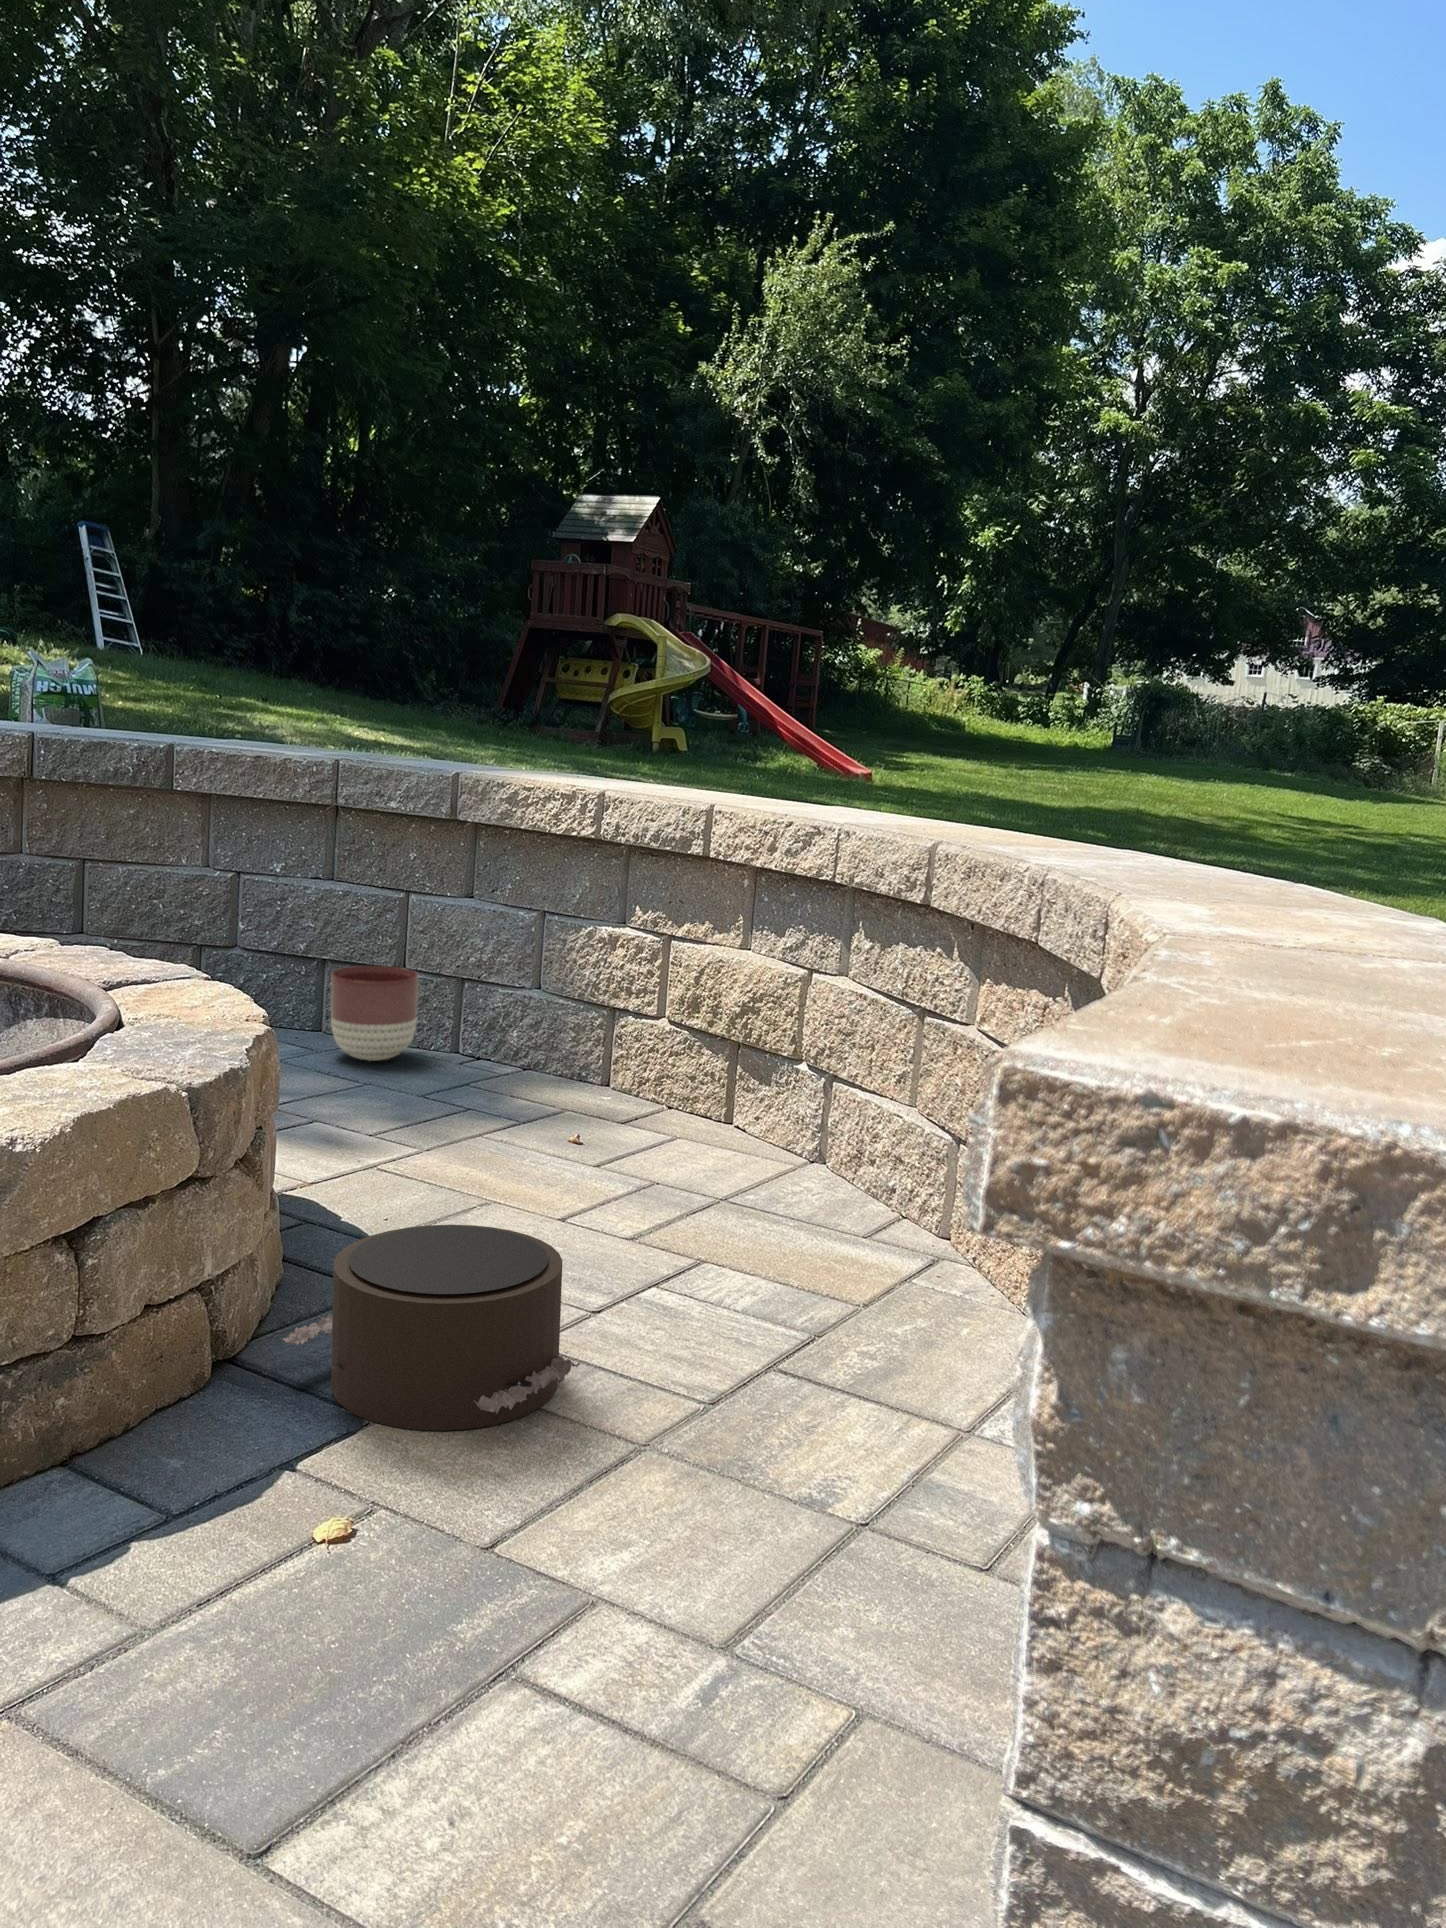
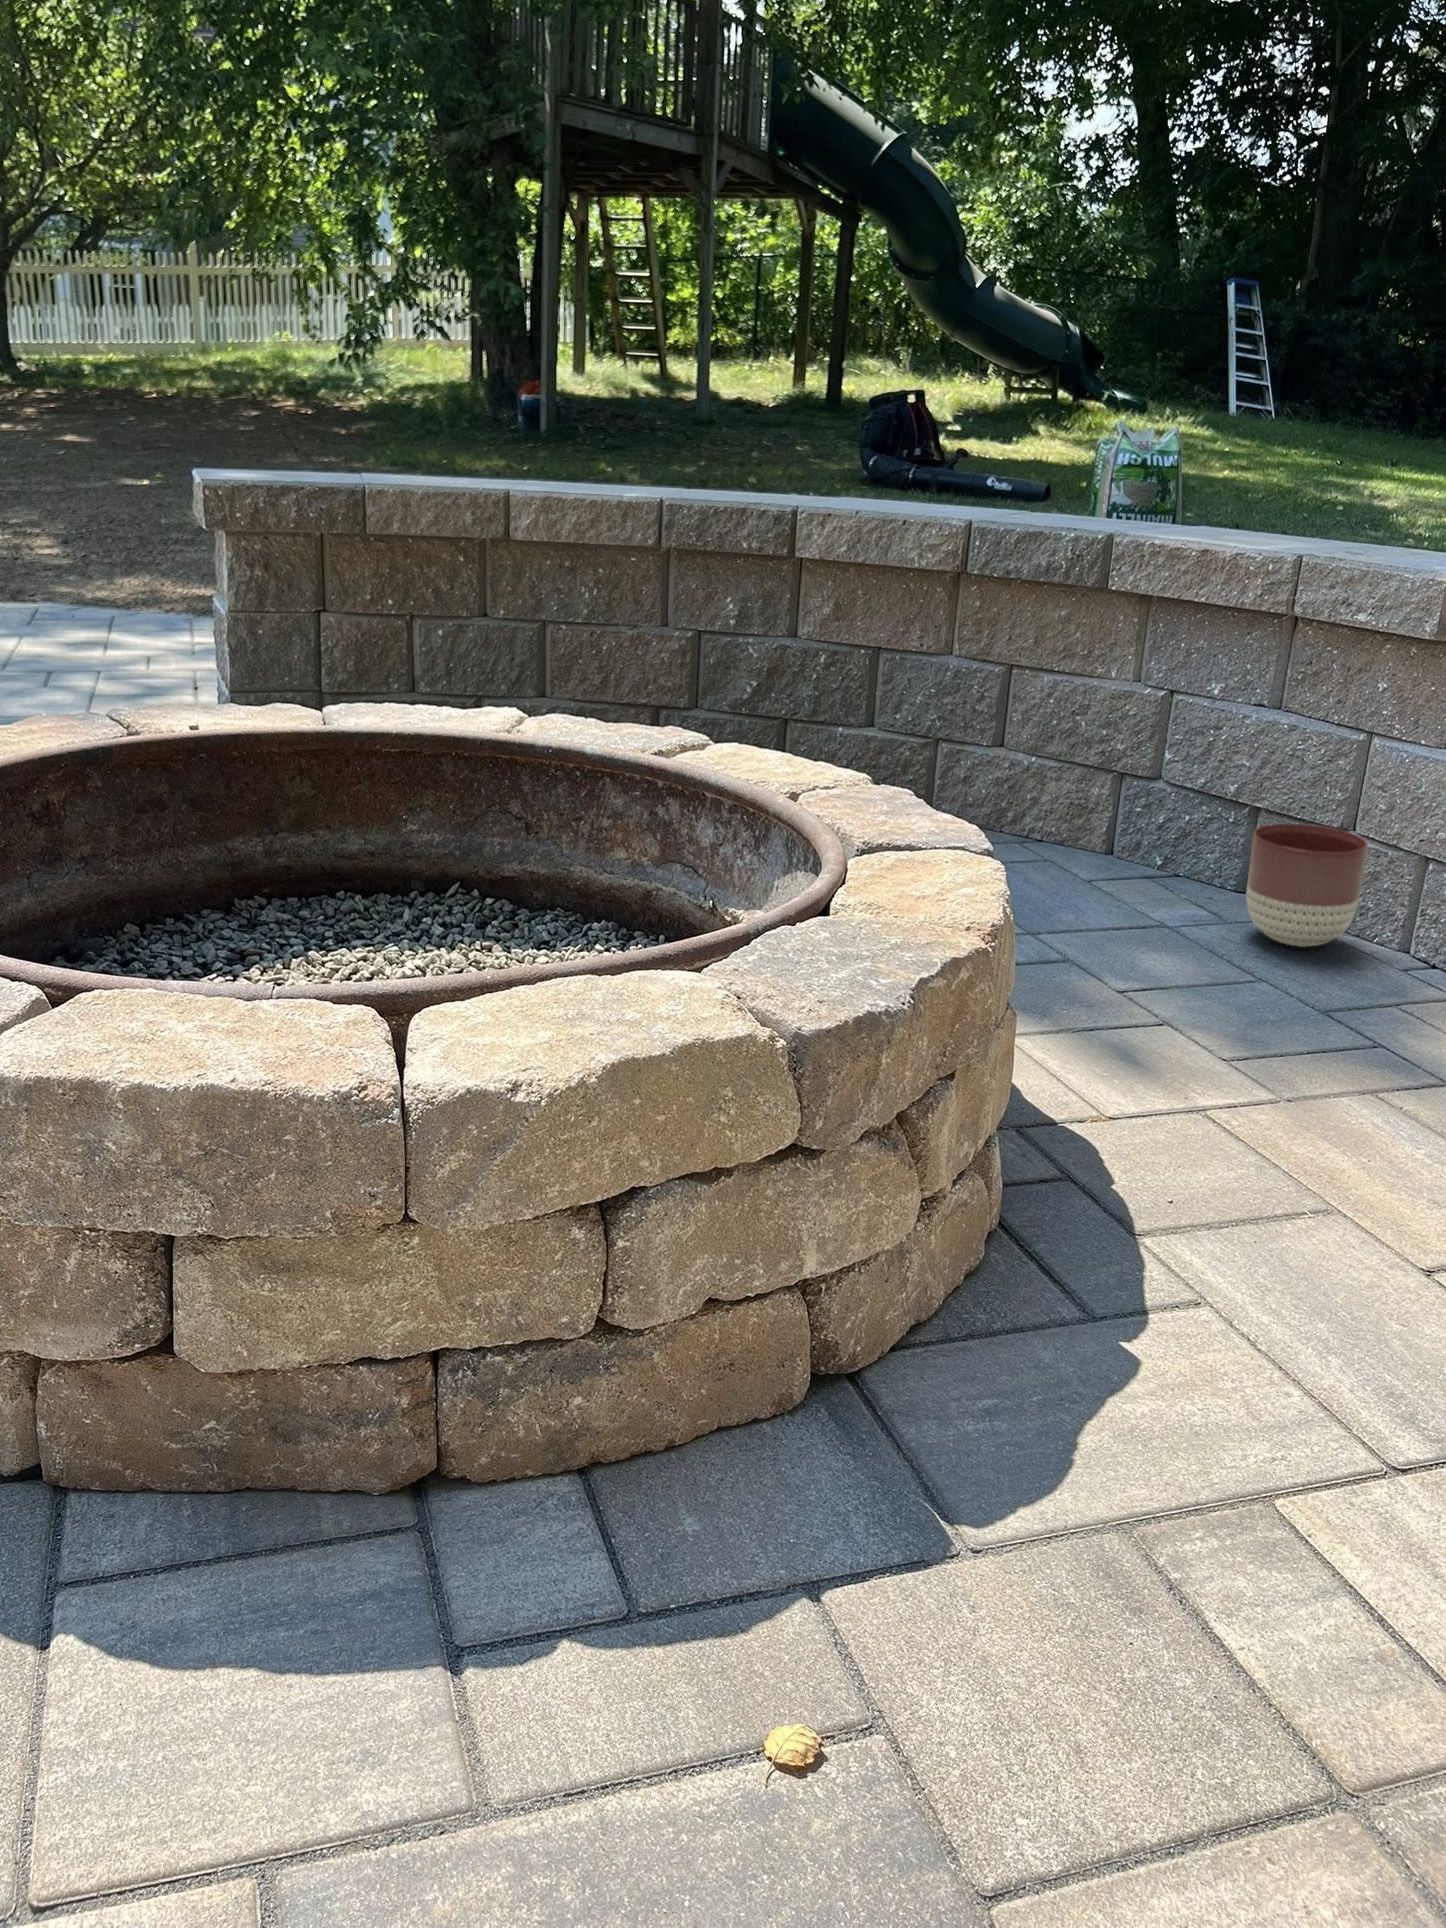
pouf: present [283,1225,580,1431] -> none [895,1273,1296,1641]

